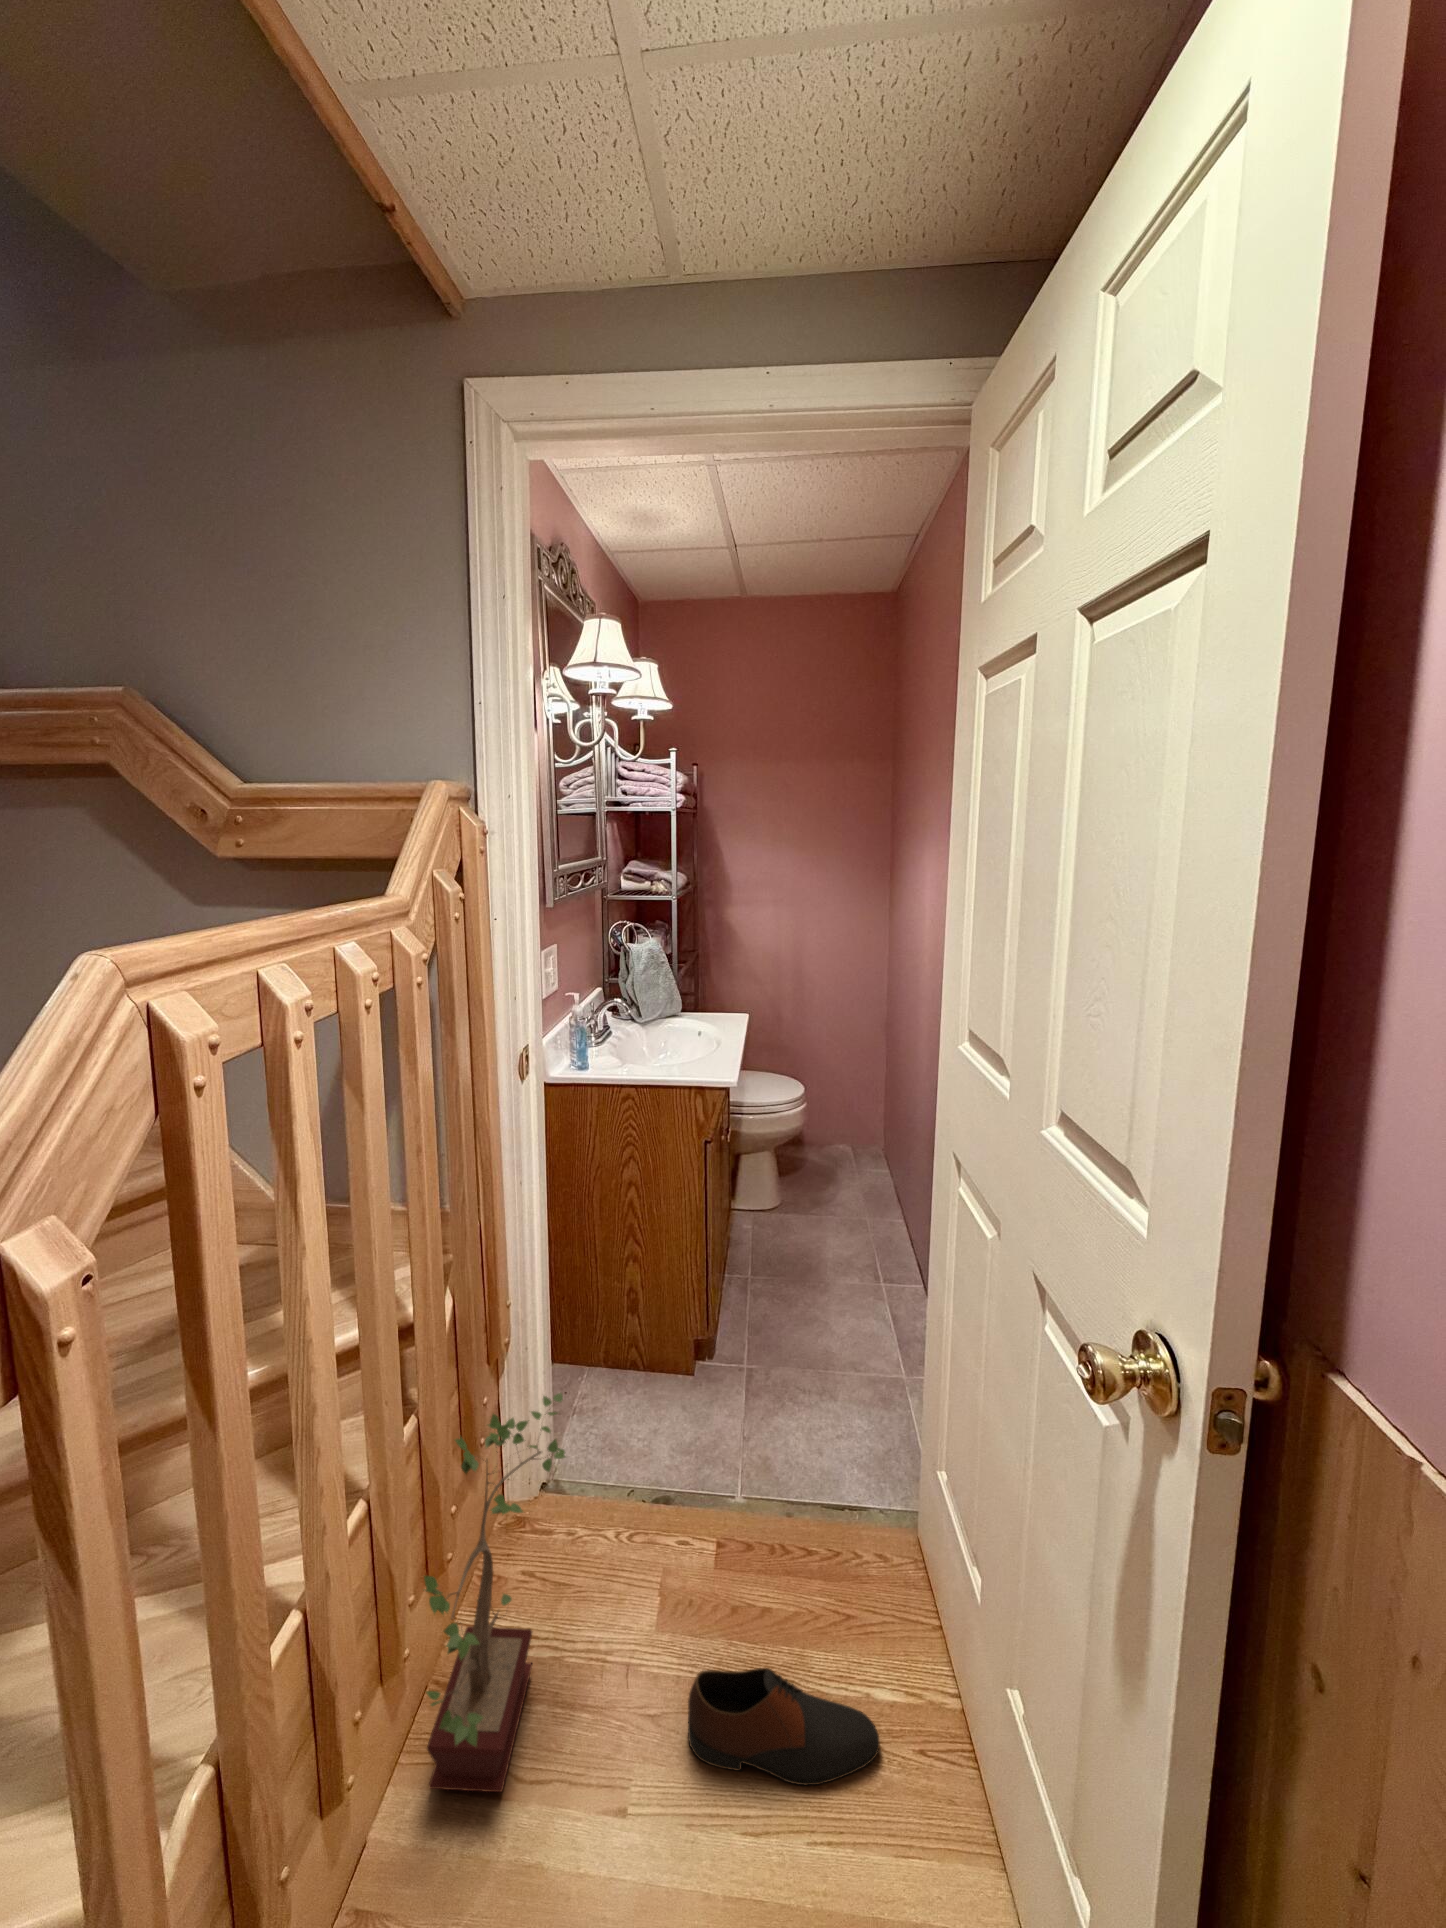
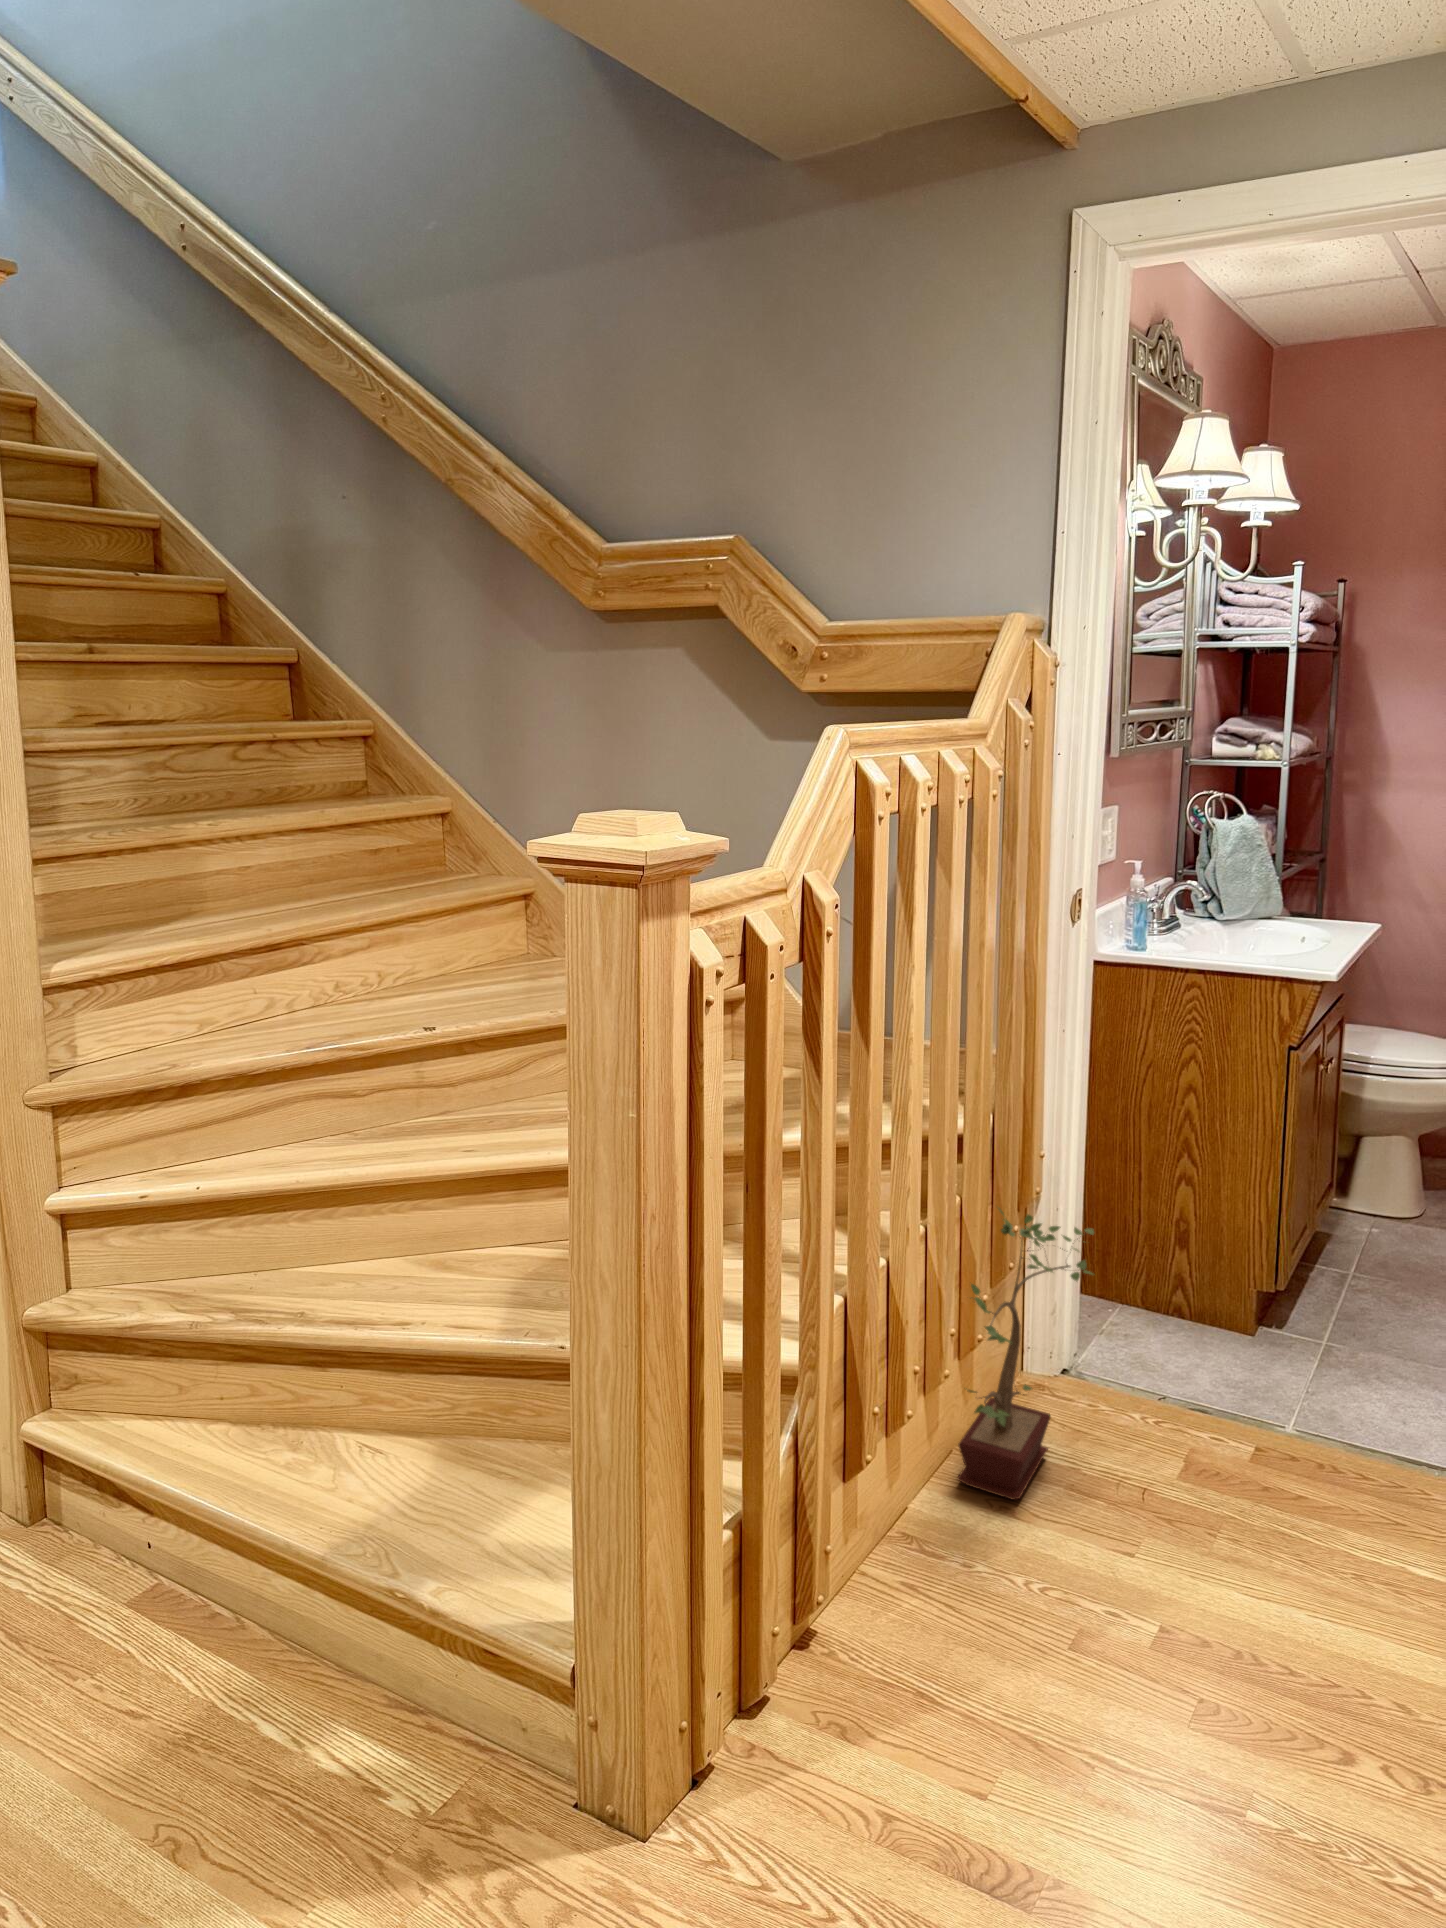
shoe: present [688,1668,880,1785] -> none [1196,1474,1403,1595]

